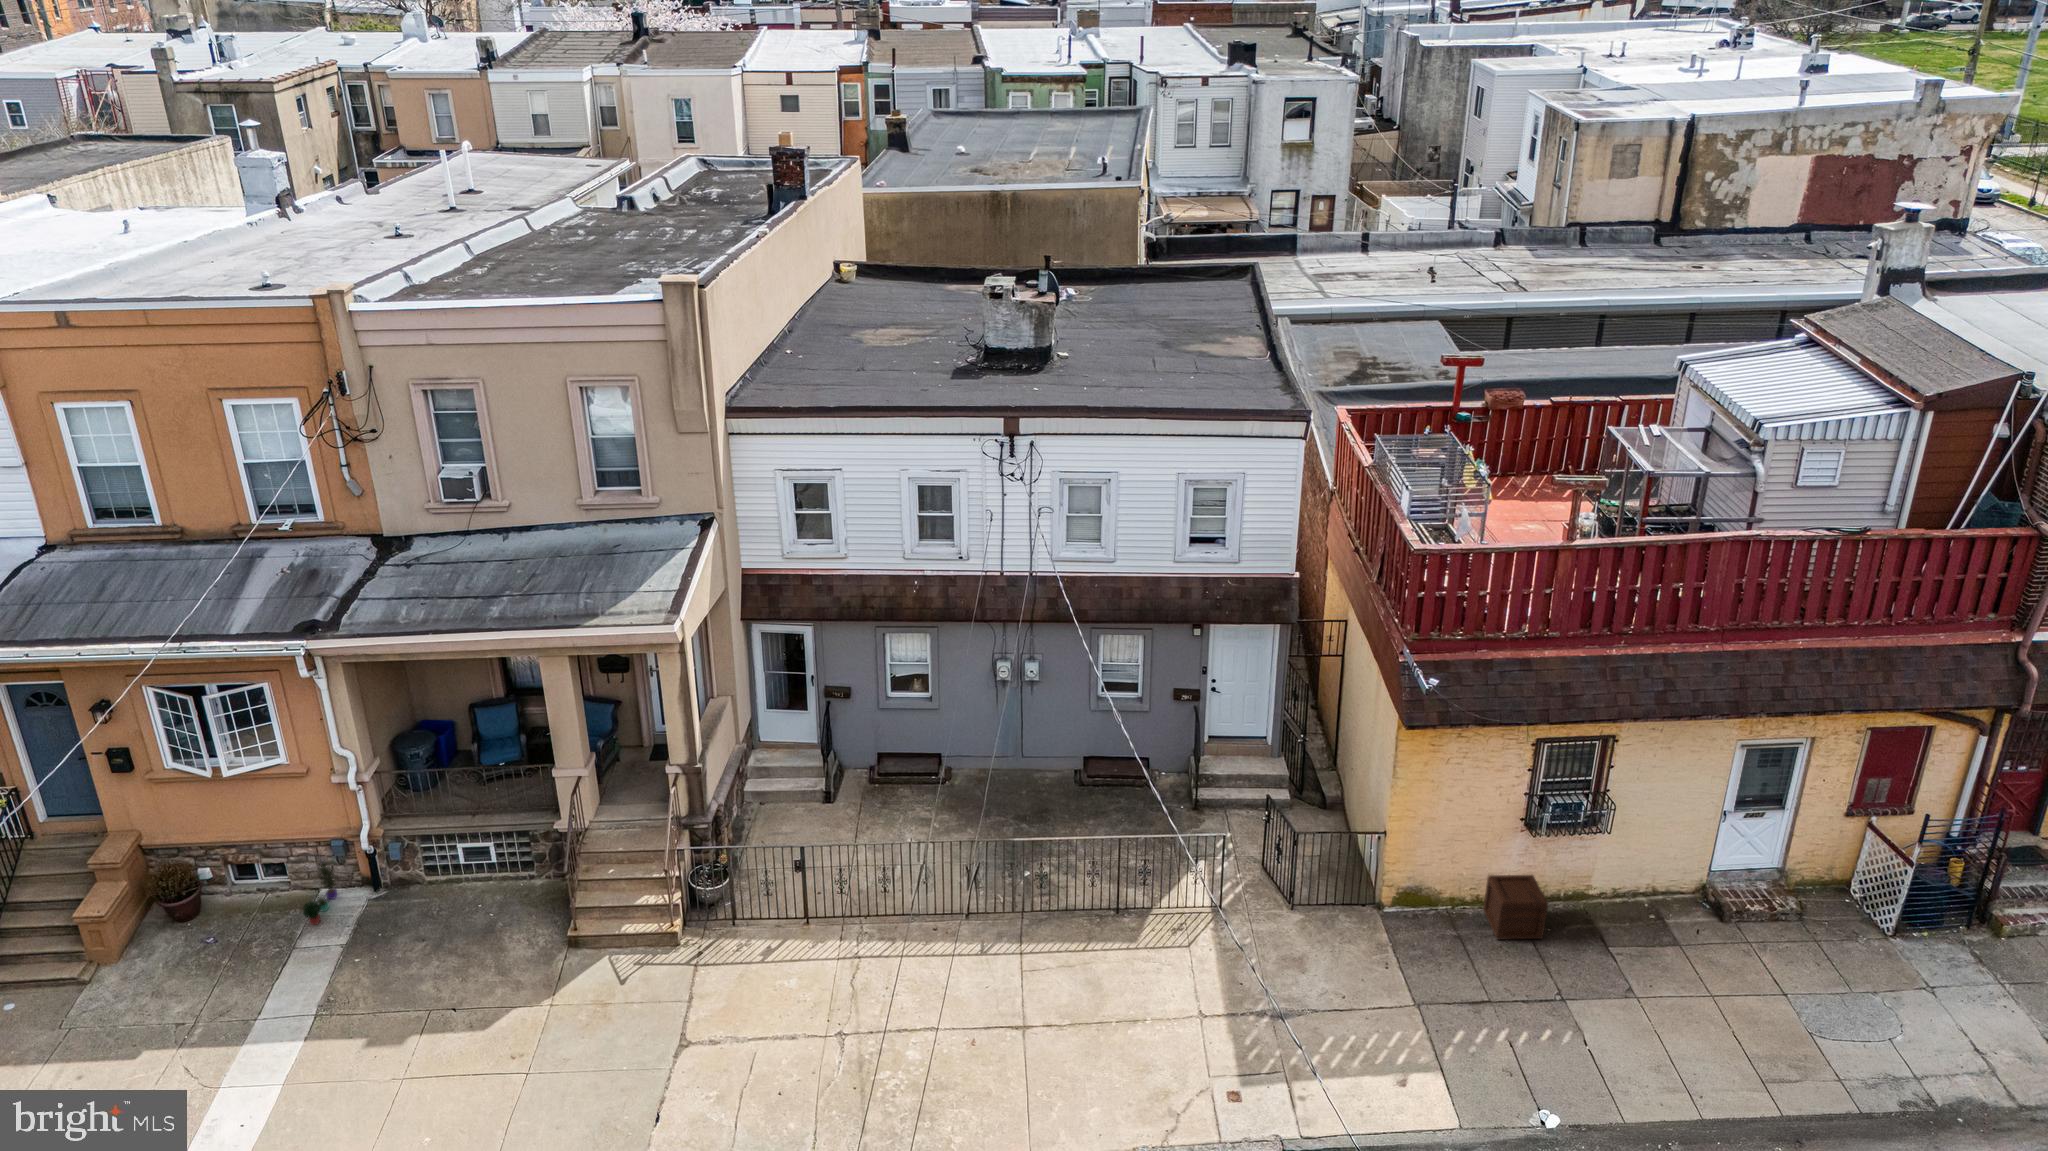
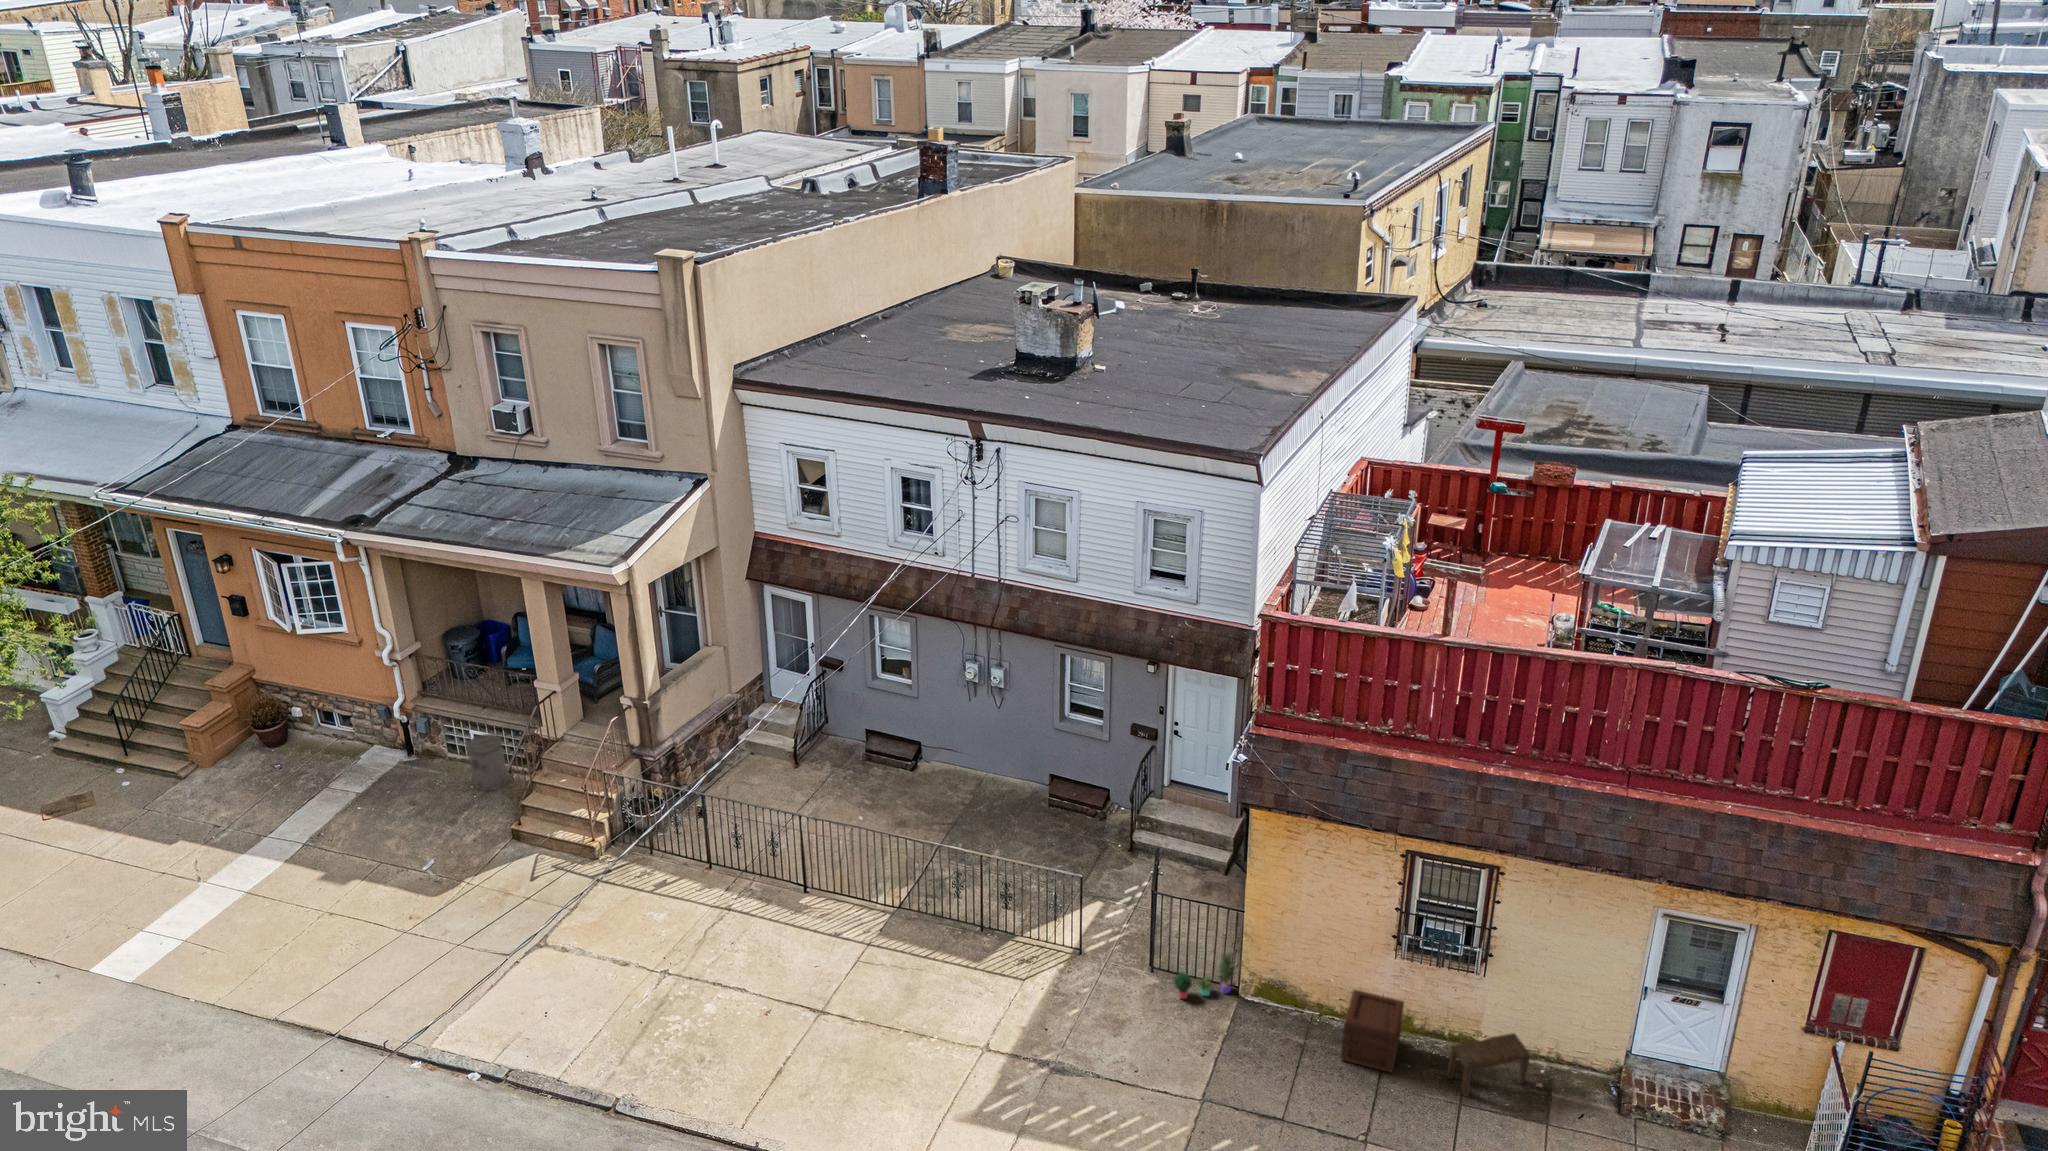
trash can: none [467,840,516,906] -> present [466,734,509,791]
potted plant: present [303,861,337,925] -> present [1174,953,1235,999]
bench: none [1582,878,1649,942] -> present [1447,1033,1531,1096]

